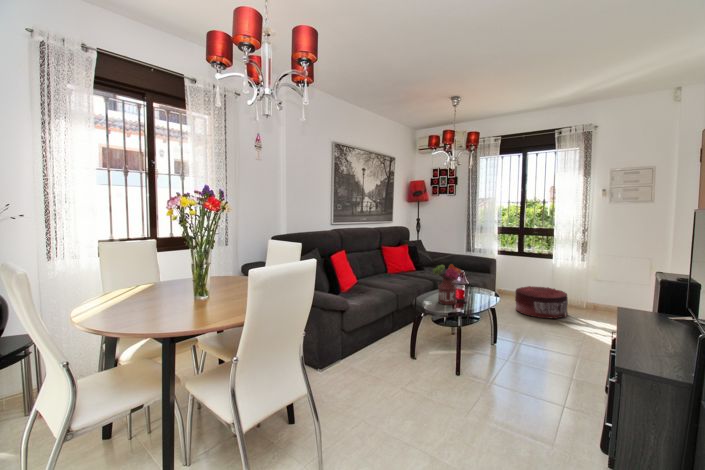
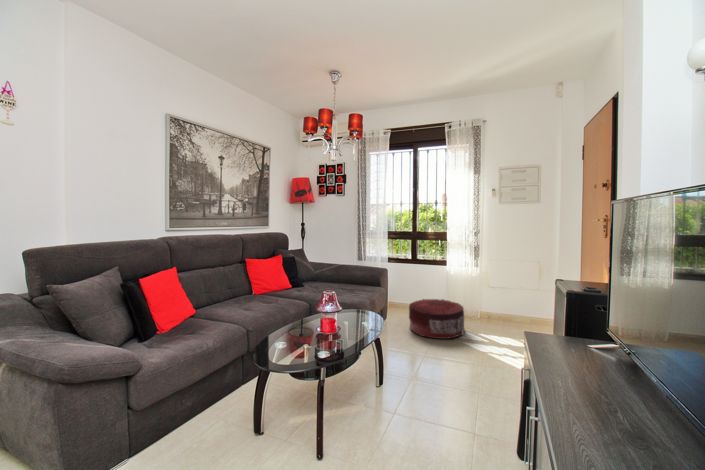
flower arrangement: present [433,265,461,305] -> none [286,288,330,353]

